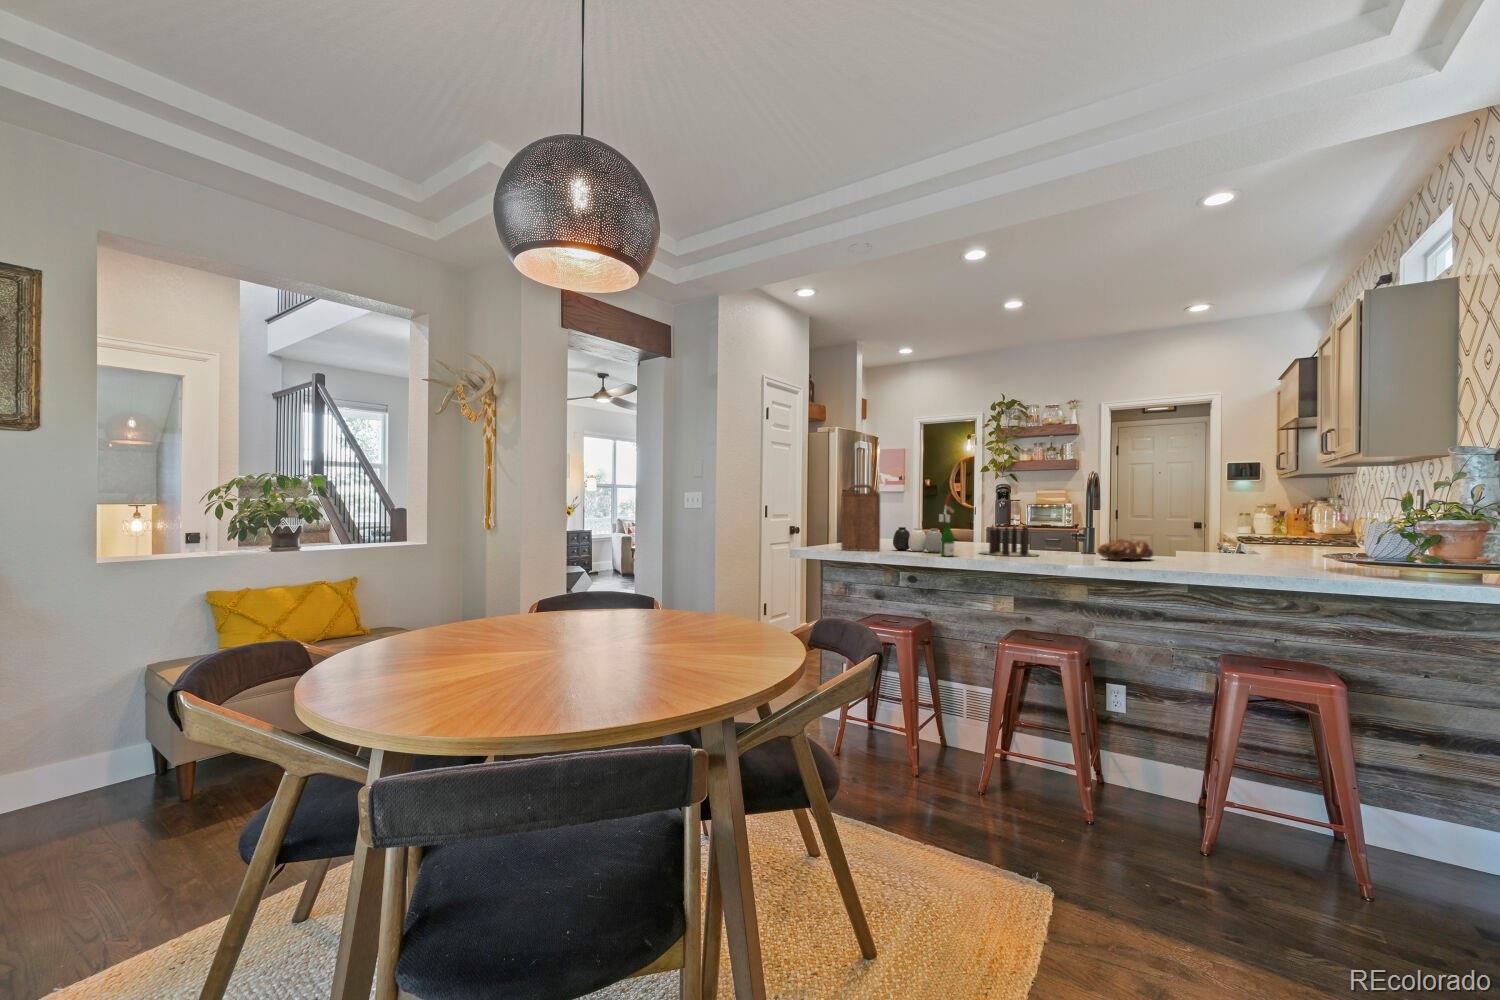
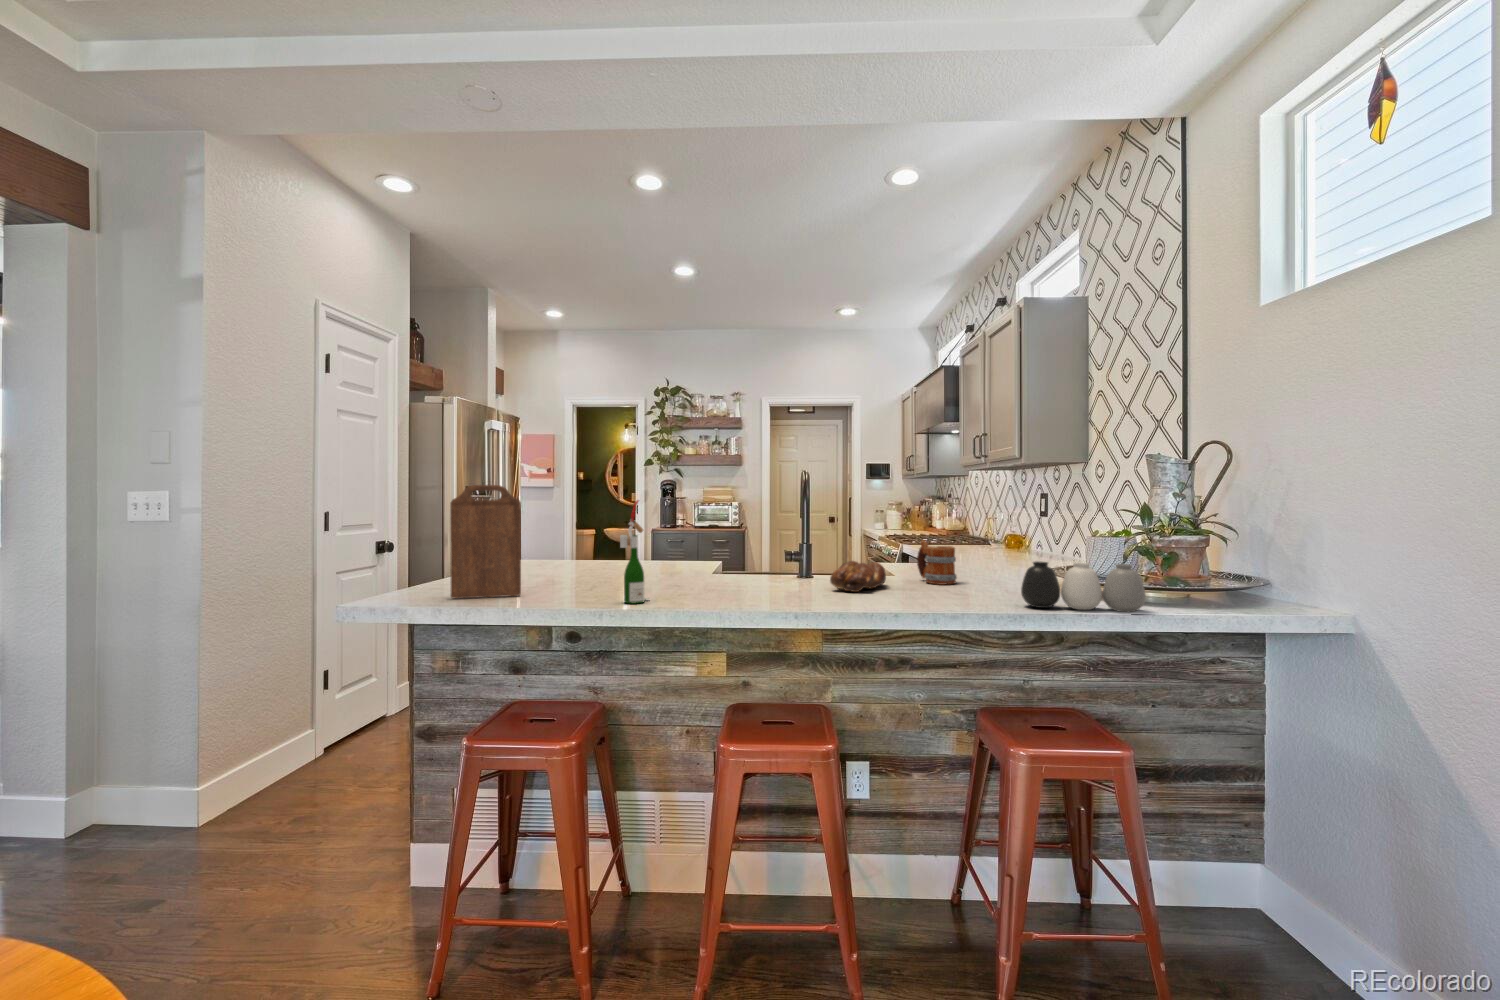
candle: present [981,524,1038,556] -> none [671,542,774,594]
mug: none [1191,526,1227,562] -> present [917,540,957,585]
vase: present [893,527,942,553] -> present [1021,561,1146,612]

